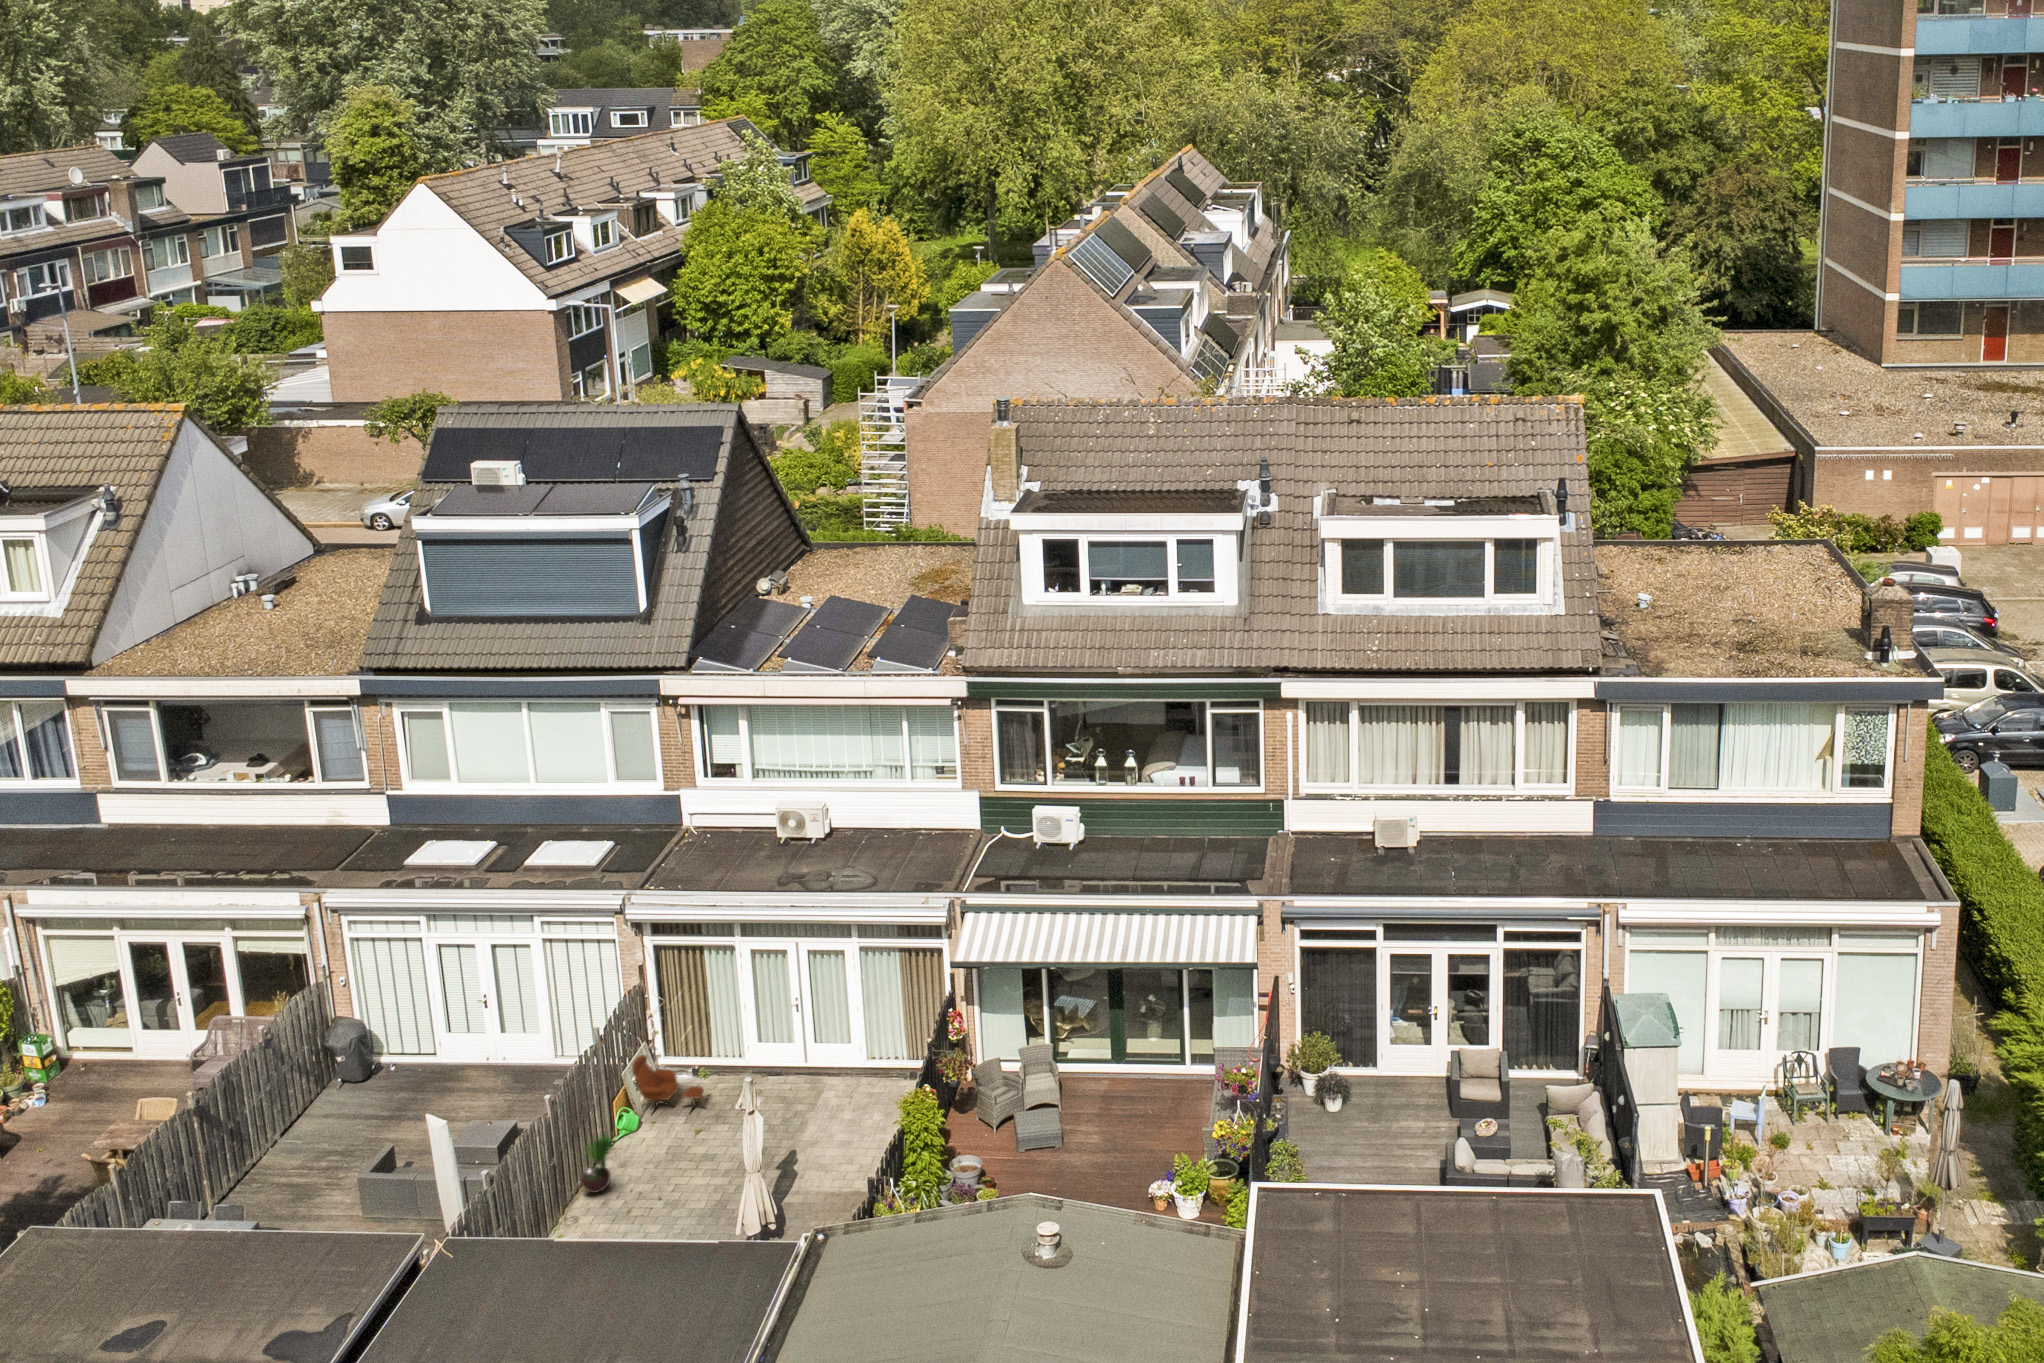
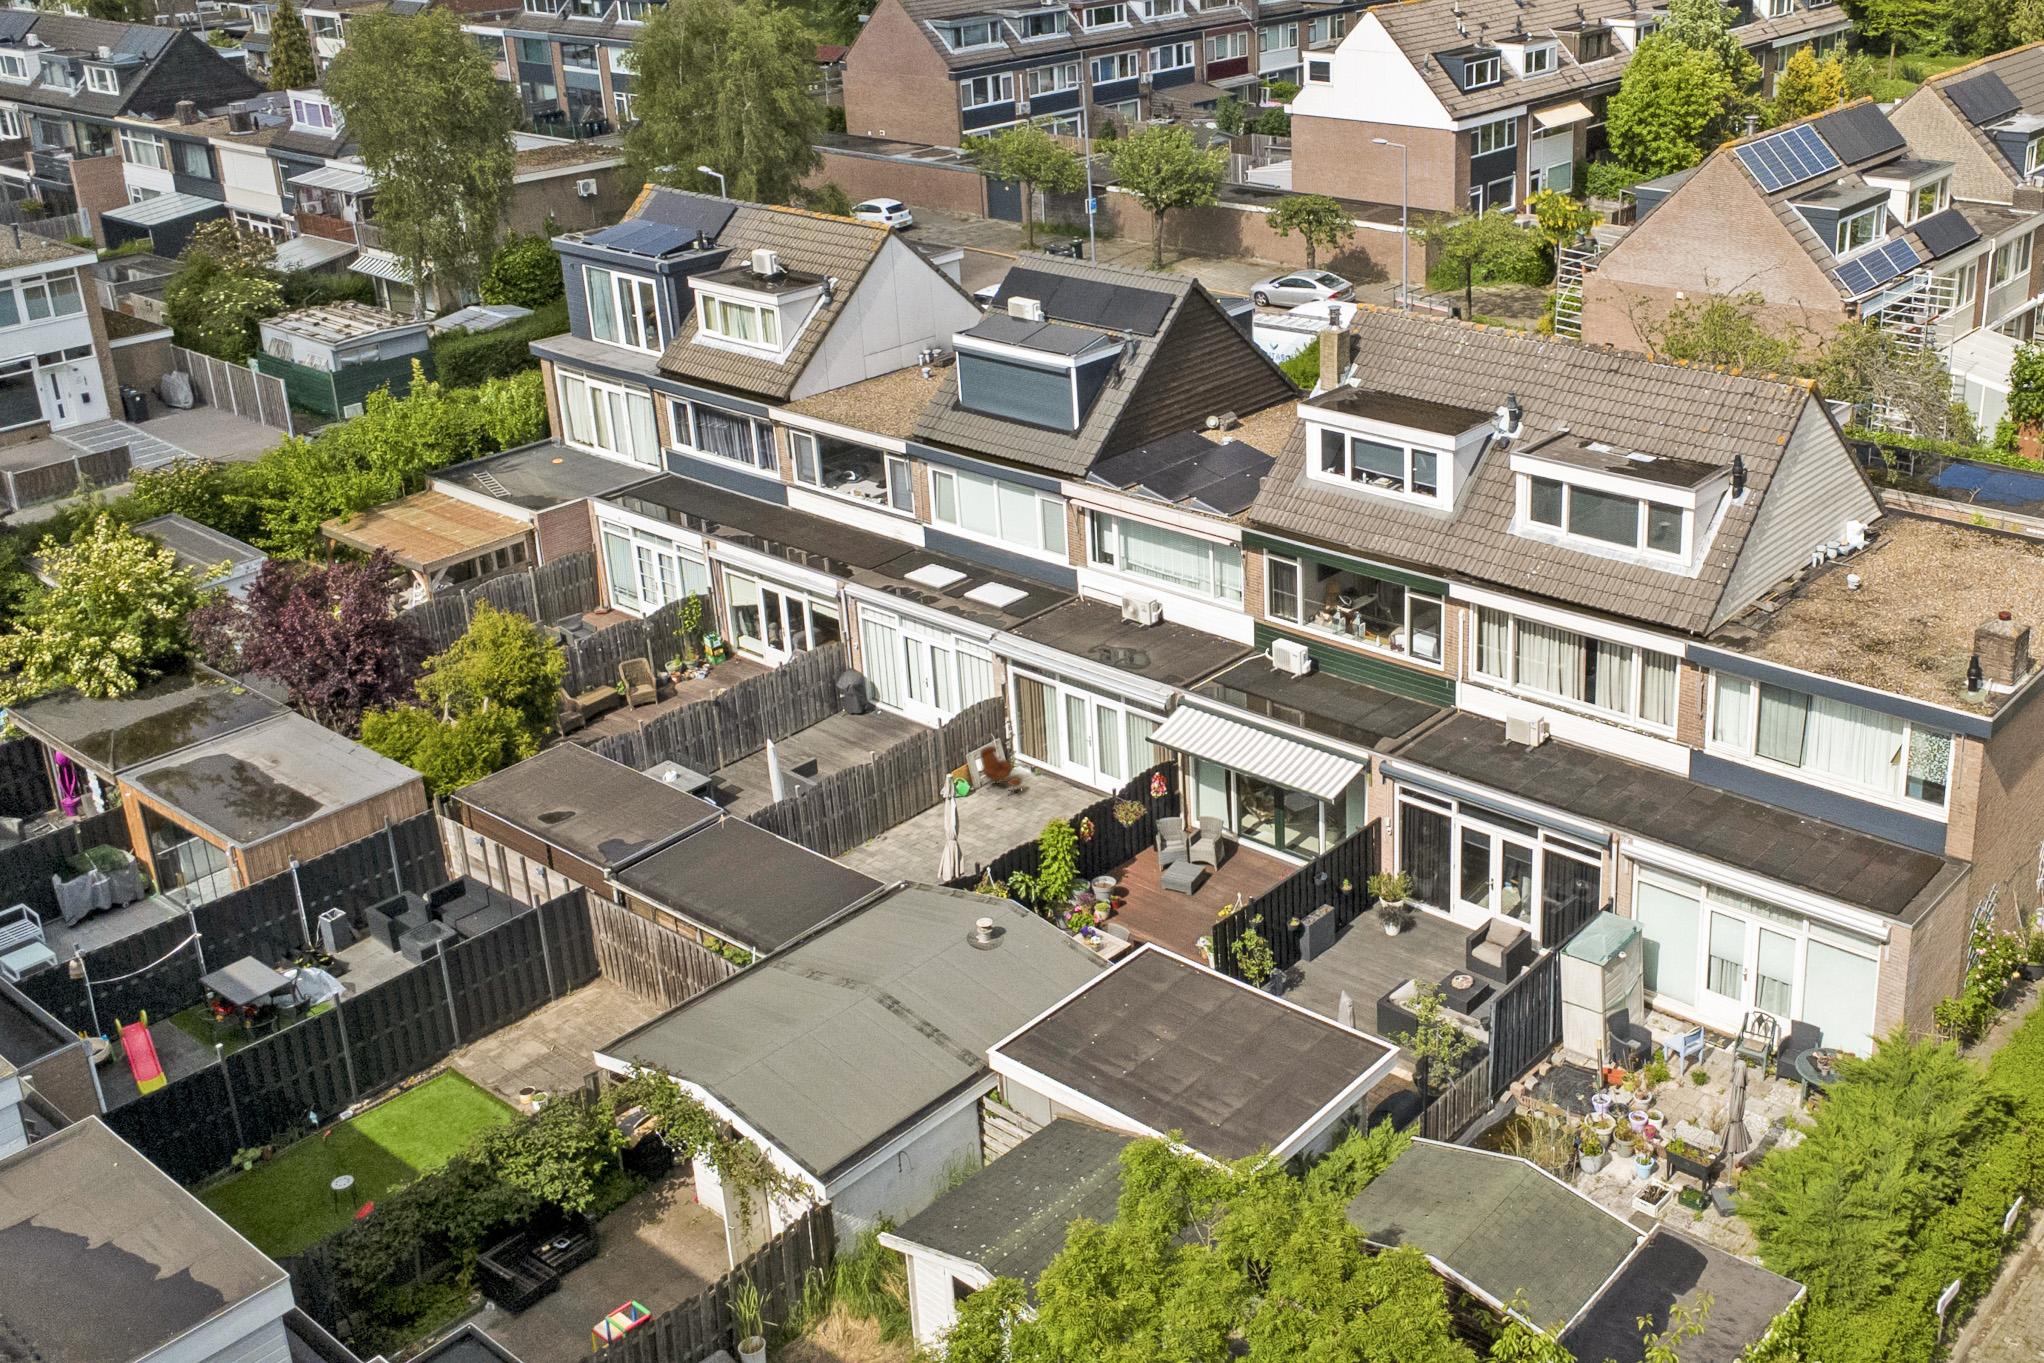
potted tree: present [581,1135,613,1193] -> none [905,783,929,823]

